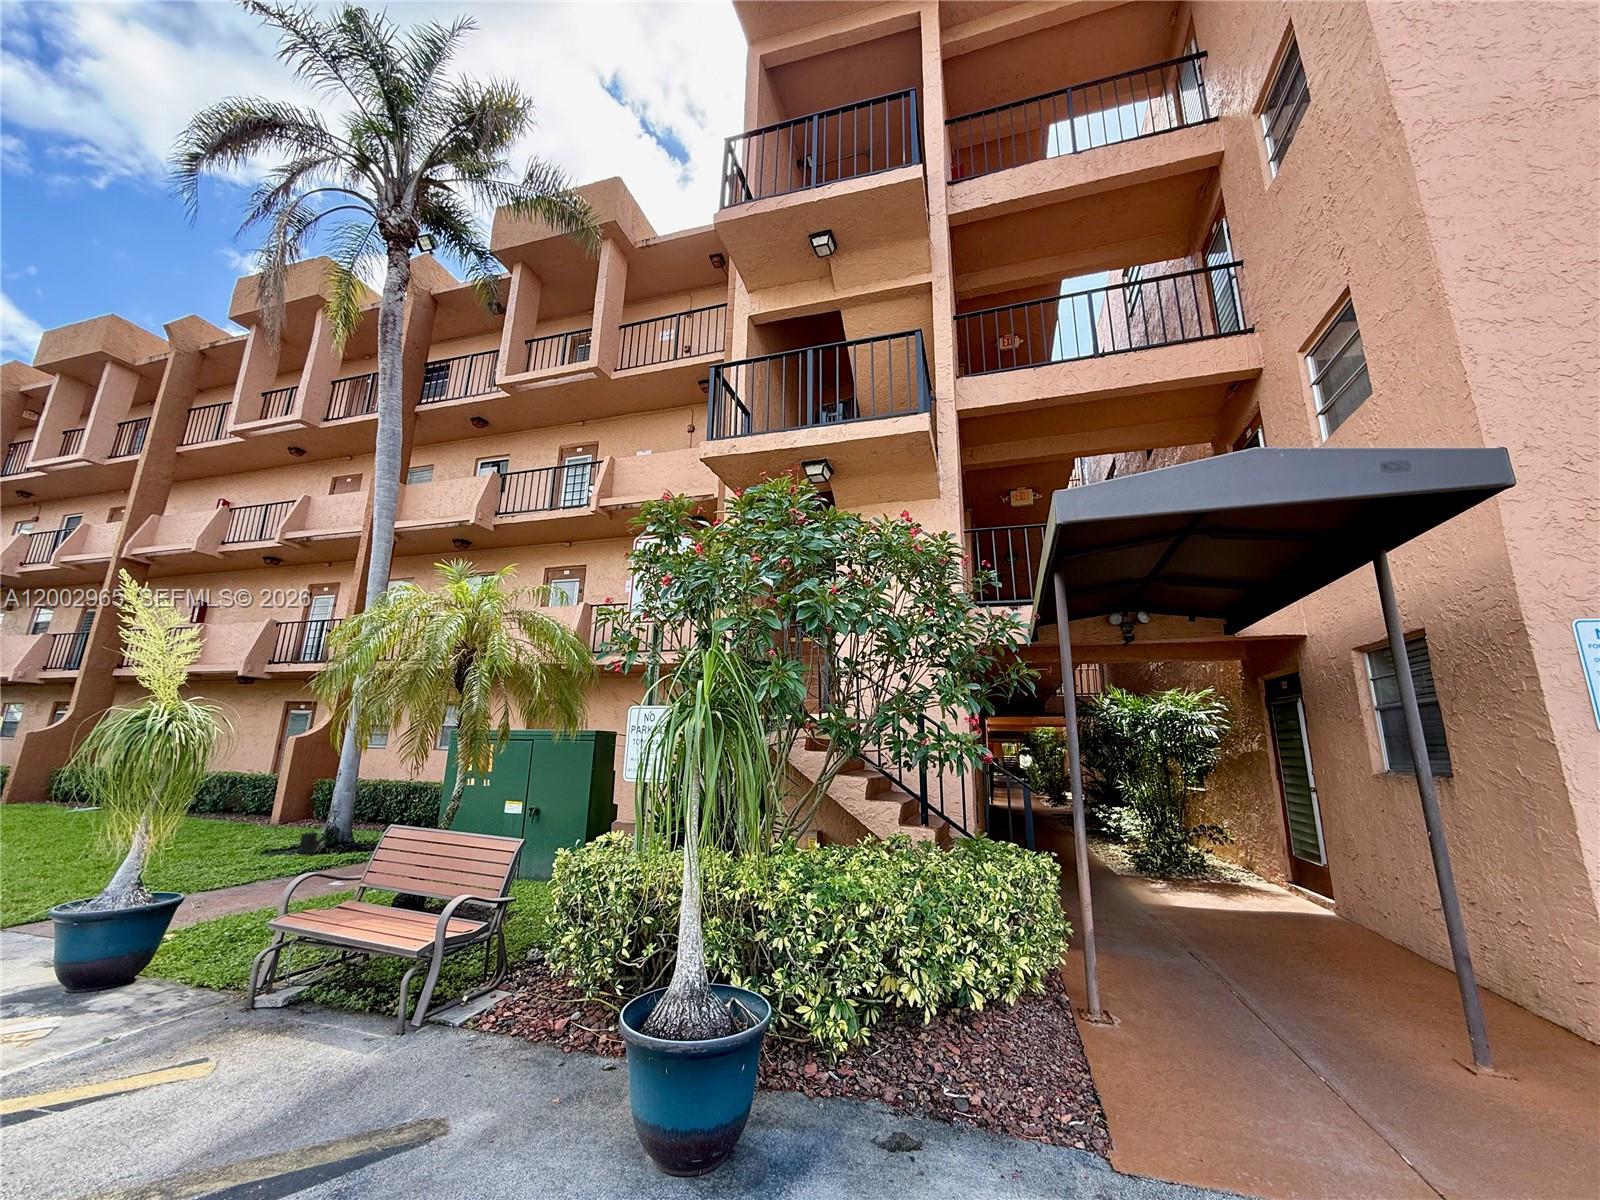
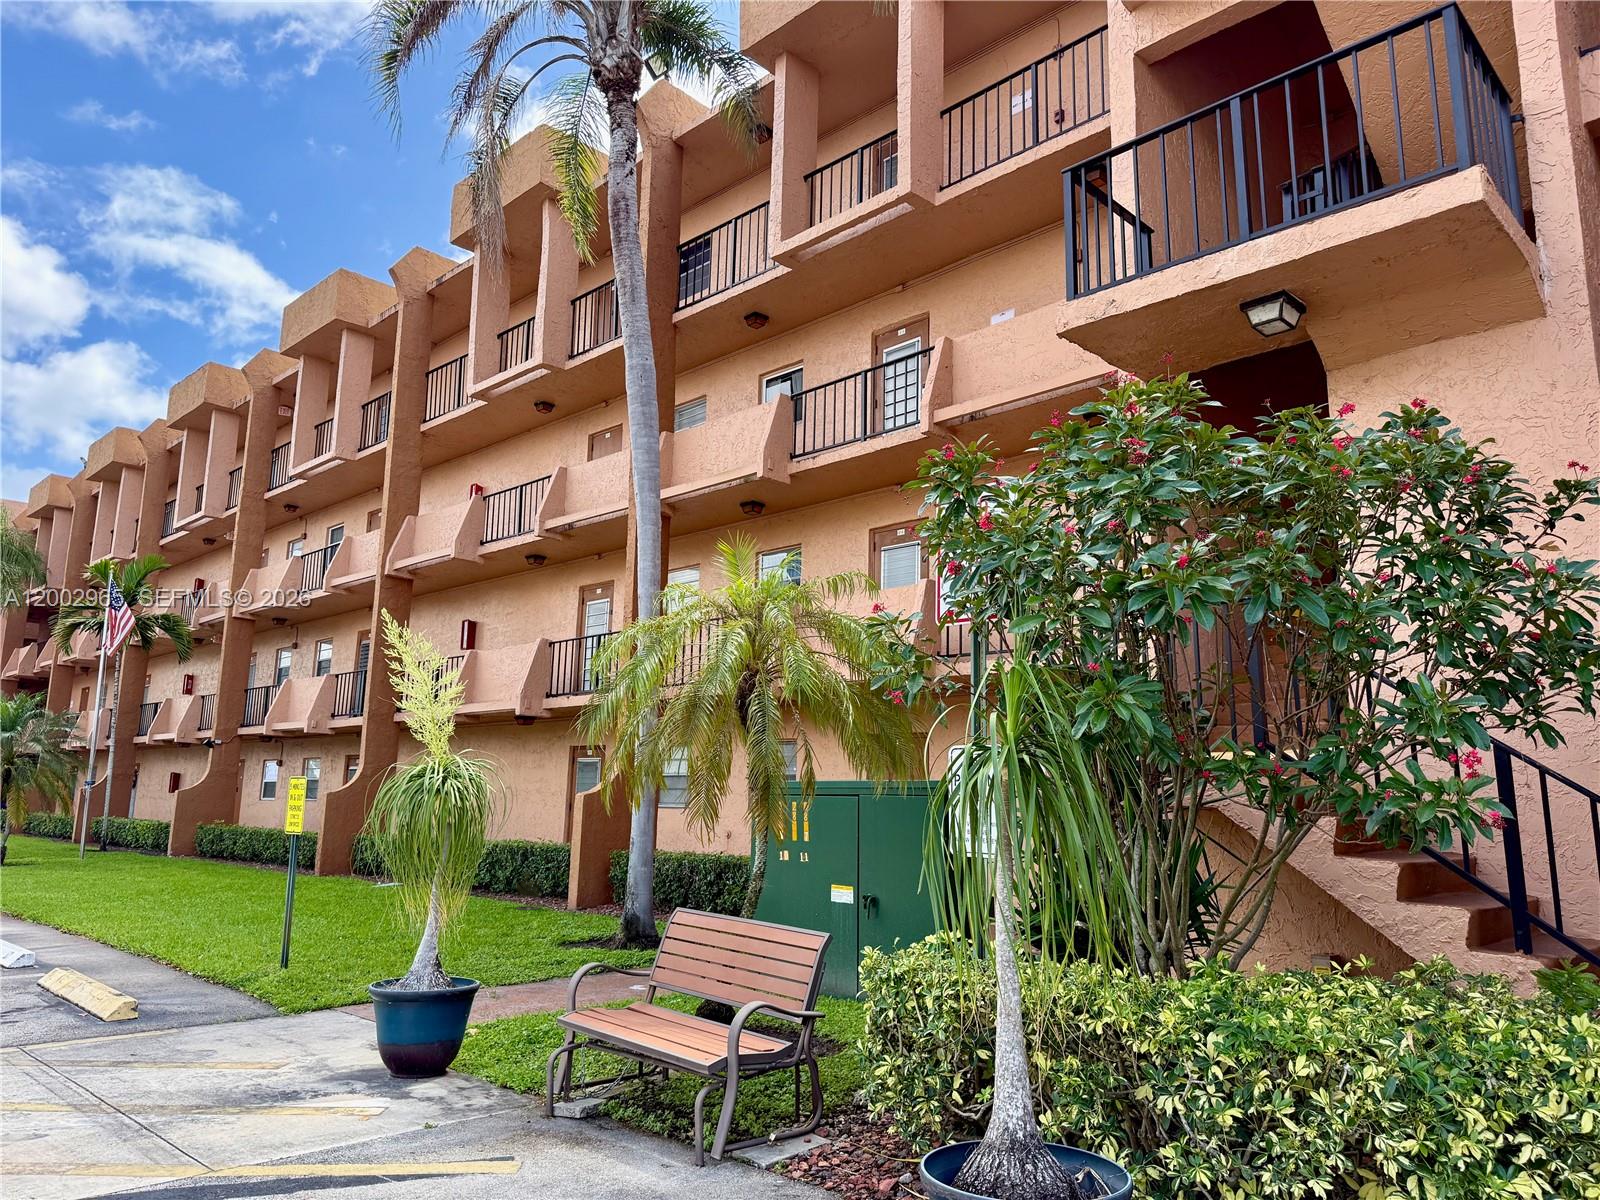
watering can: present [299,829,332,854] -> none [592,928,633,959]

